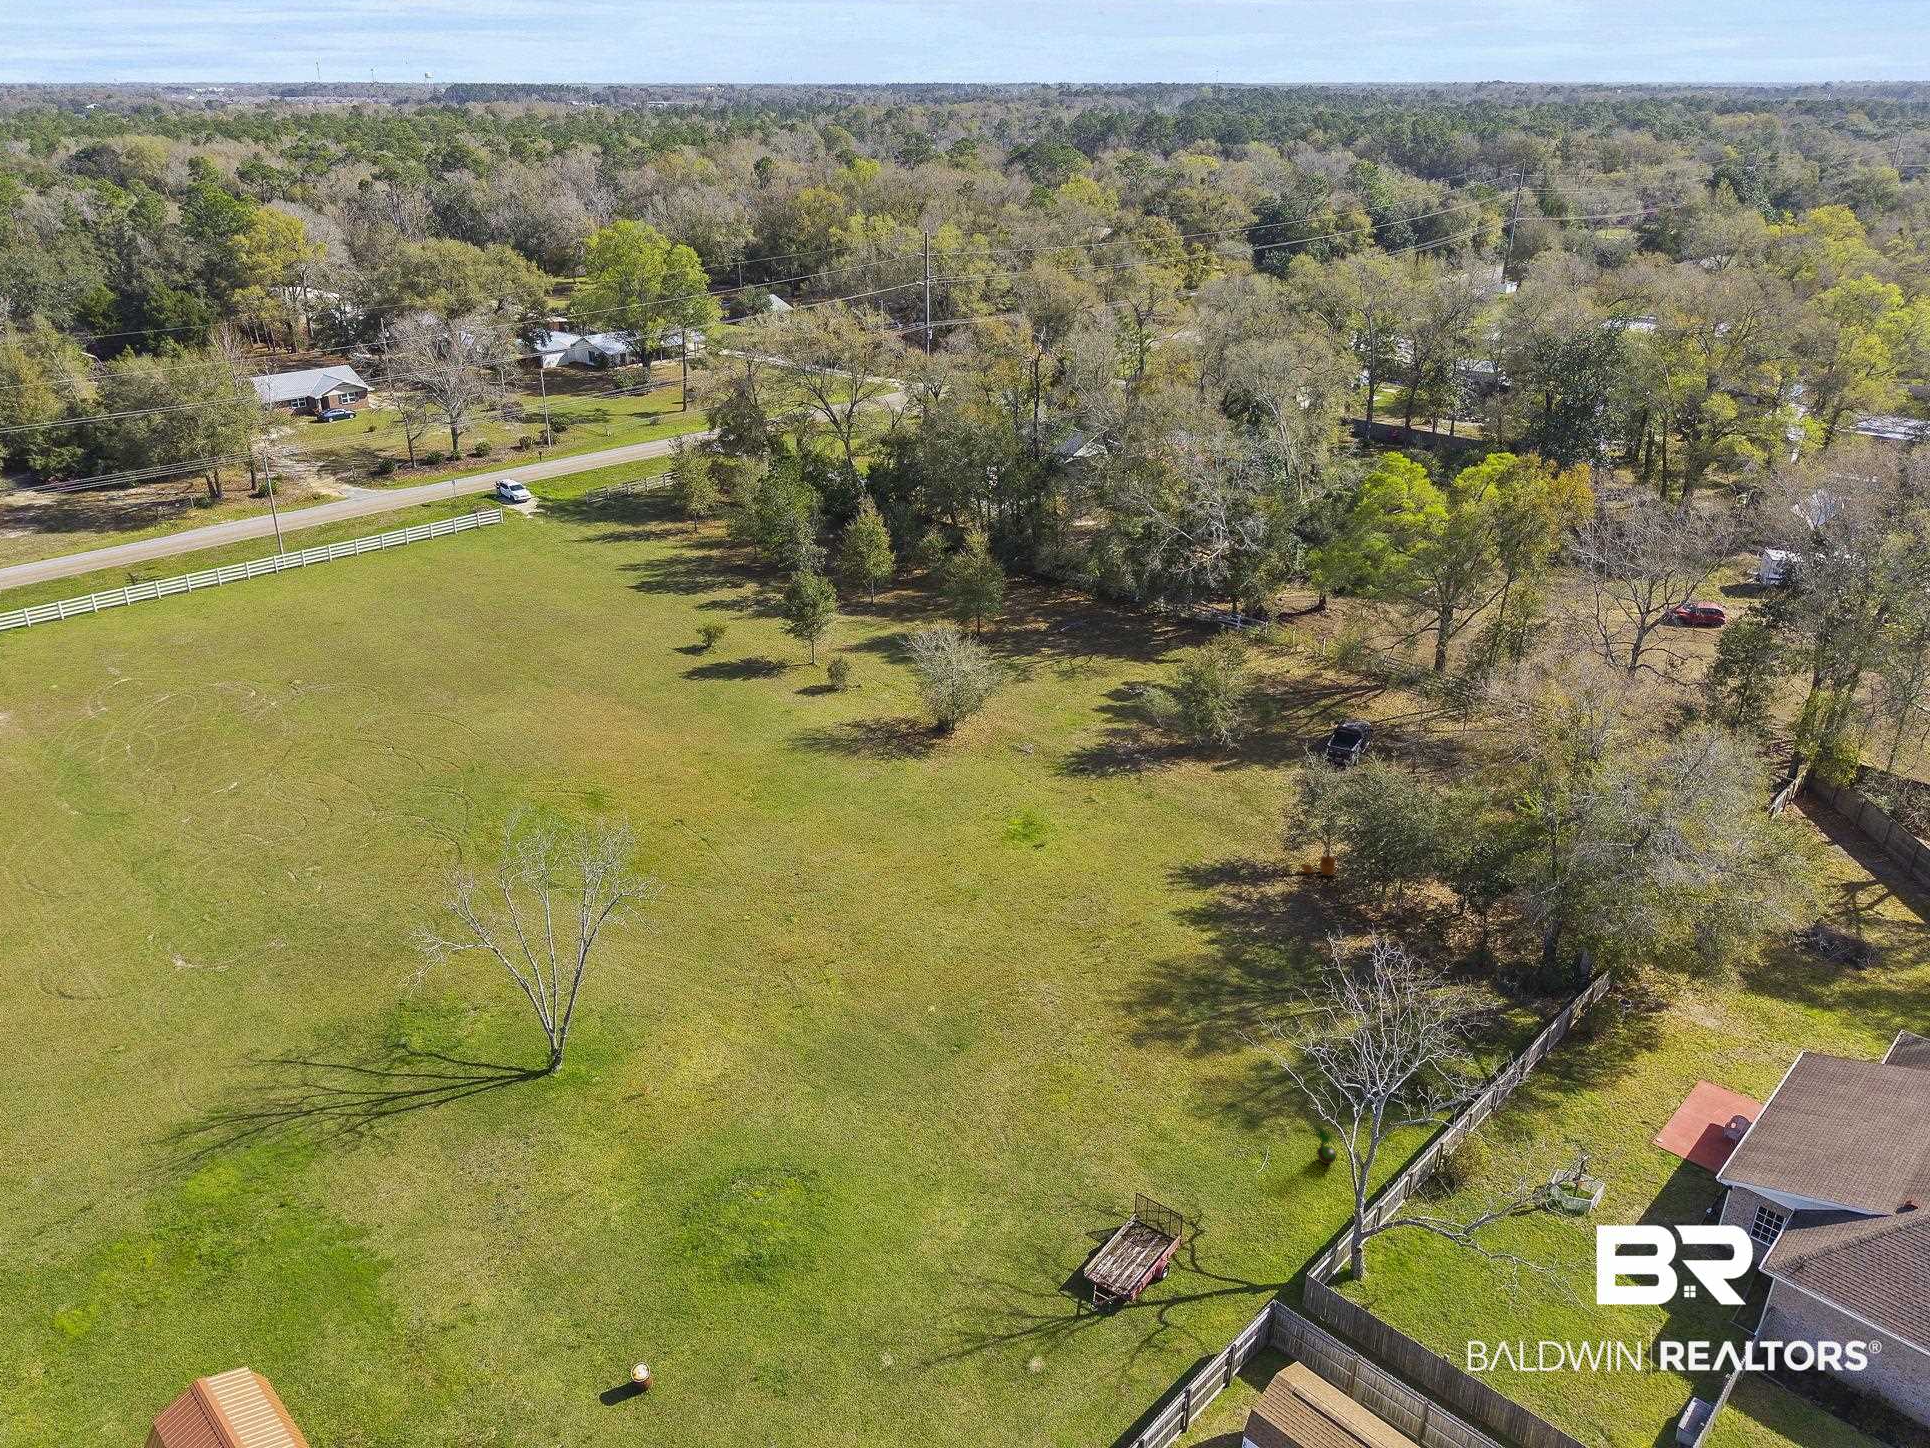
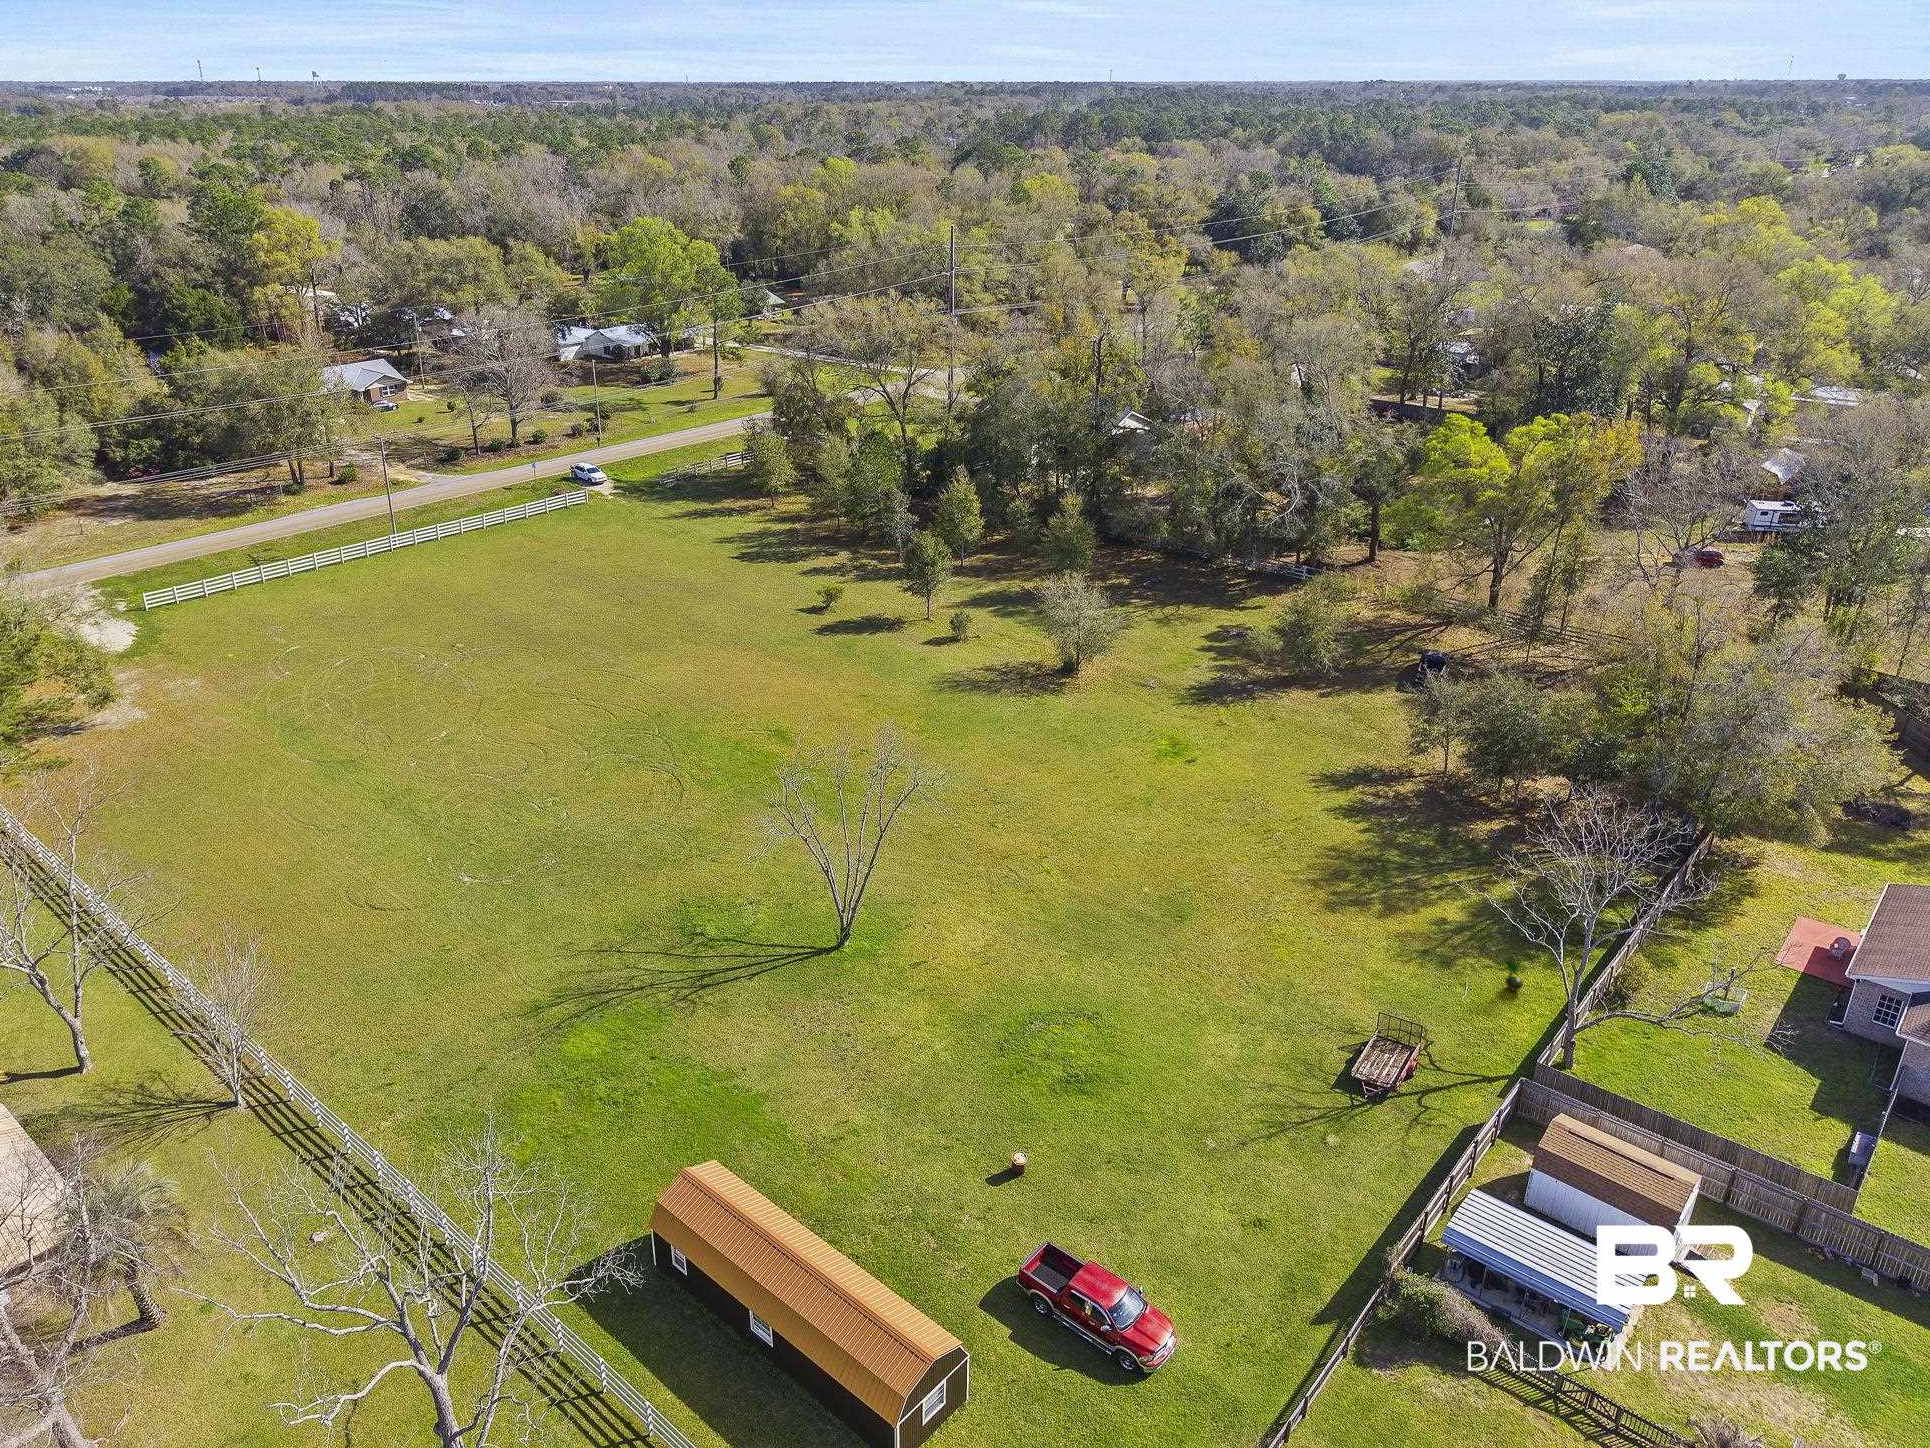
lounge chair: present [1301,856,1336,878] -> none [1420,750,1455,780]

